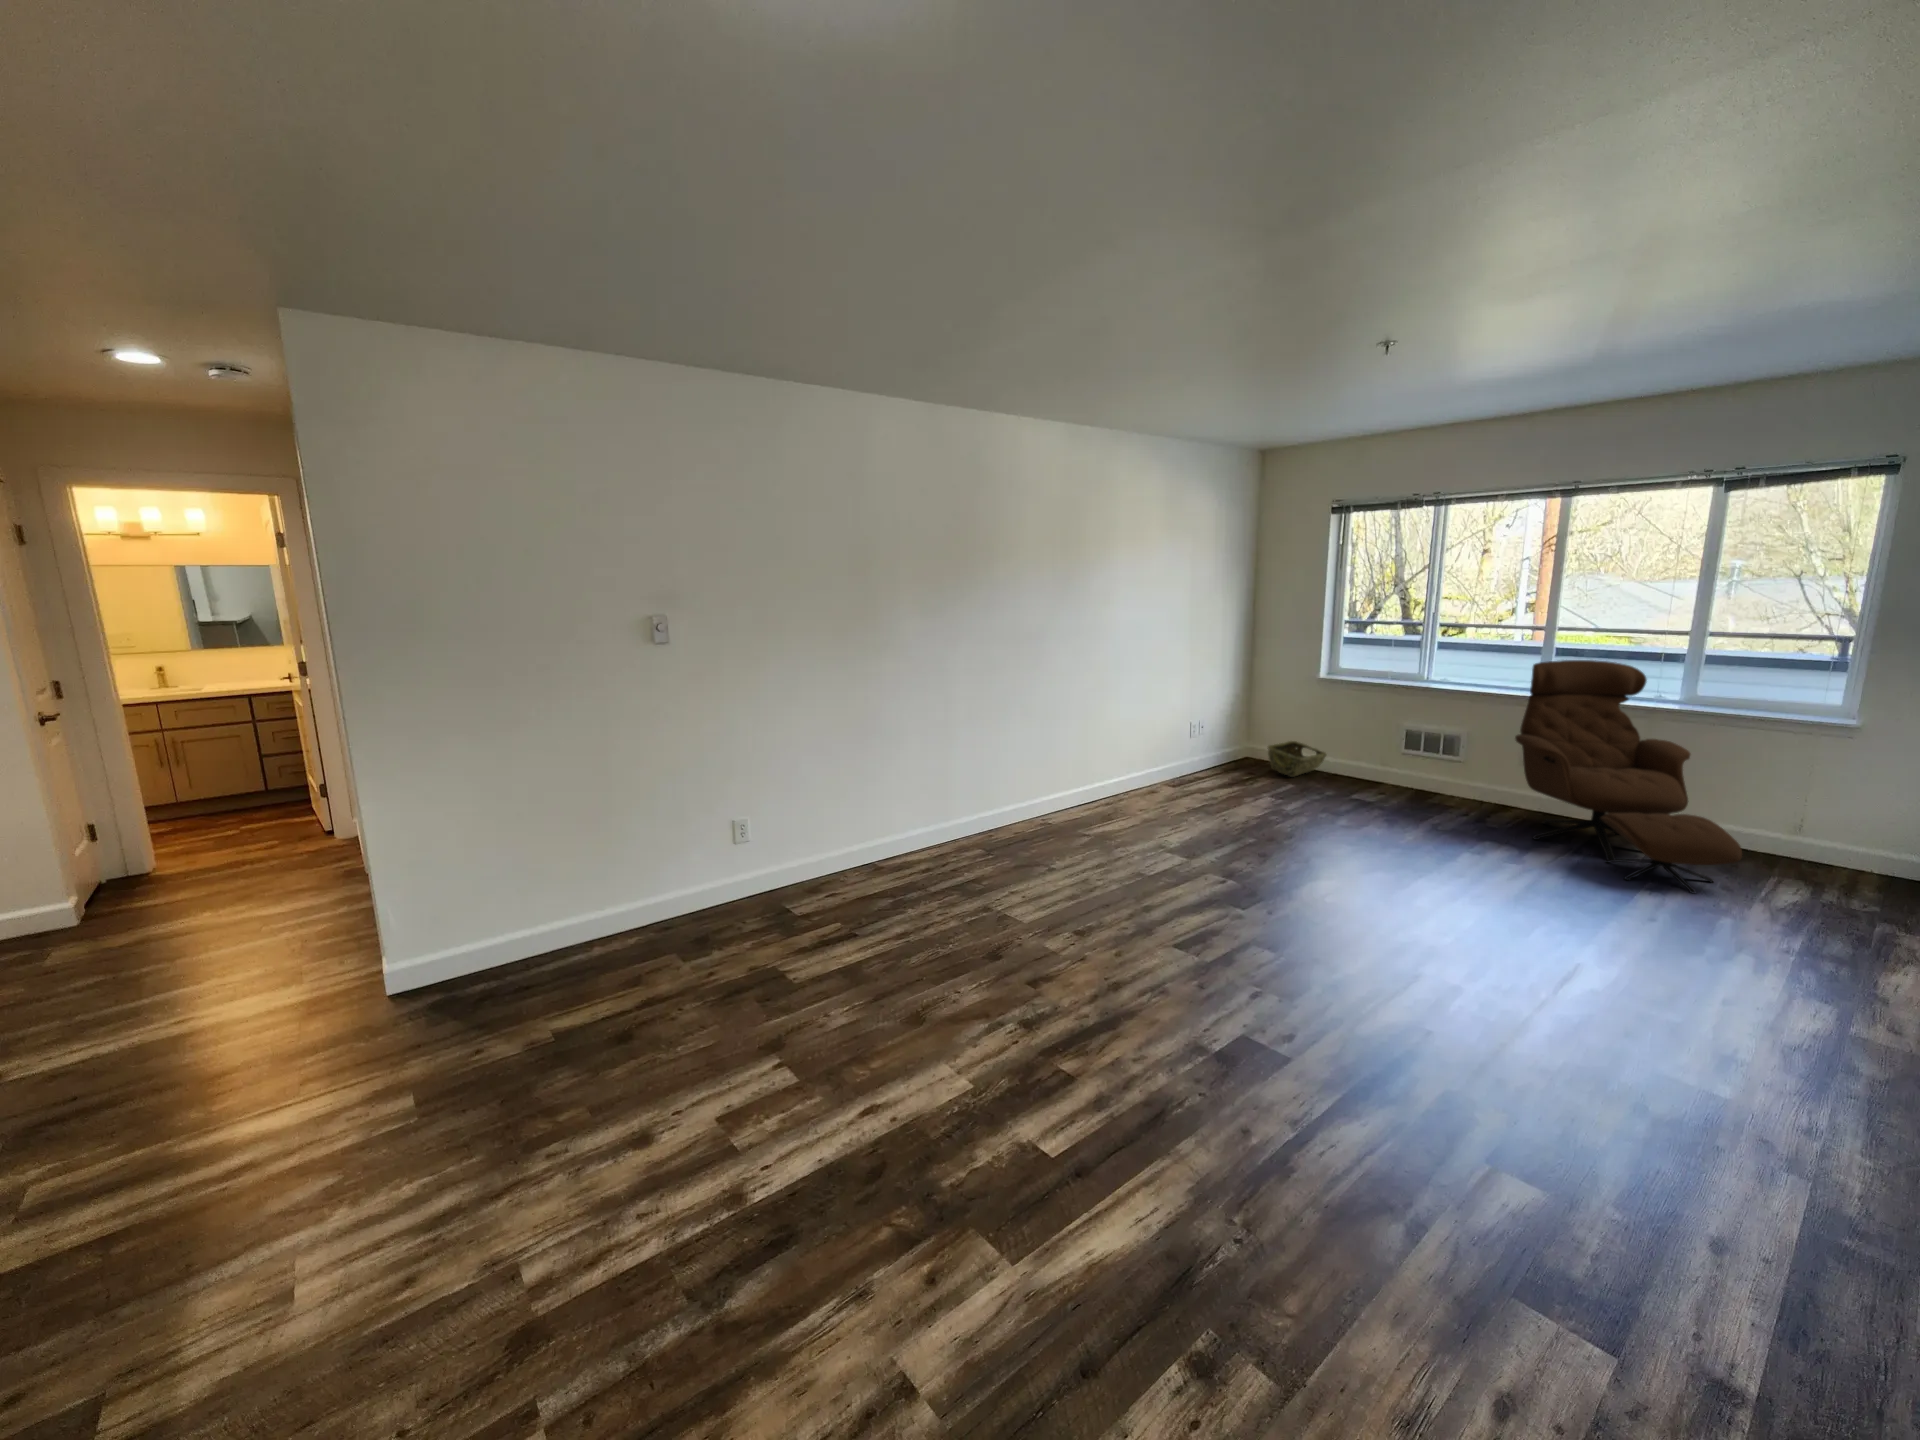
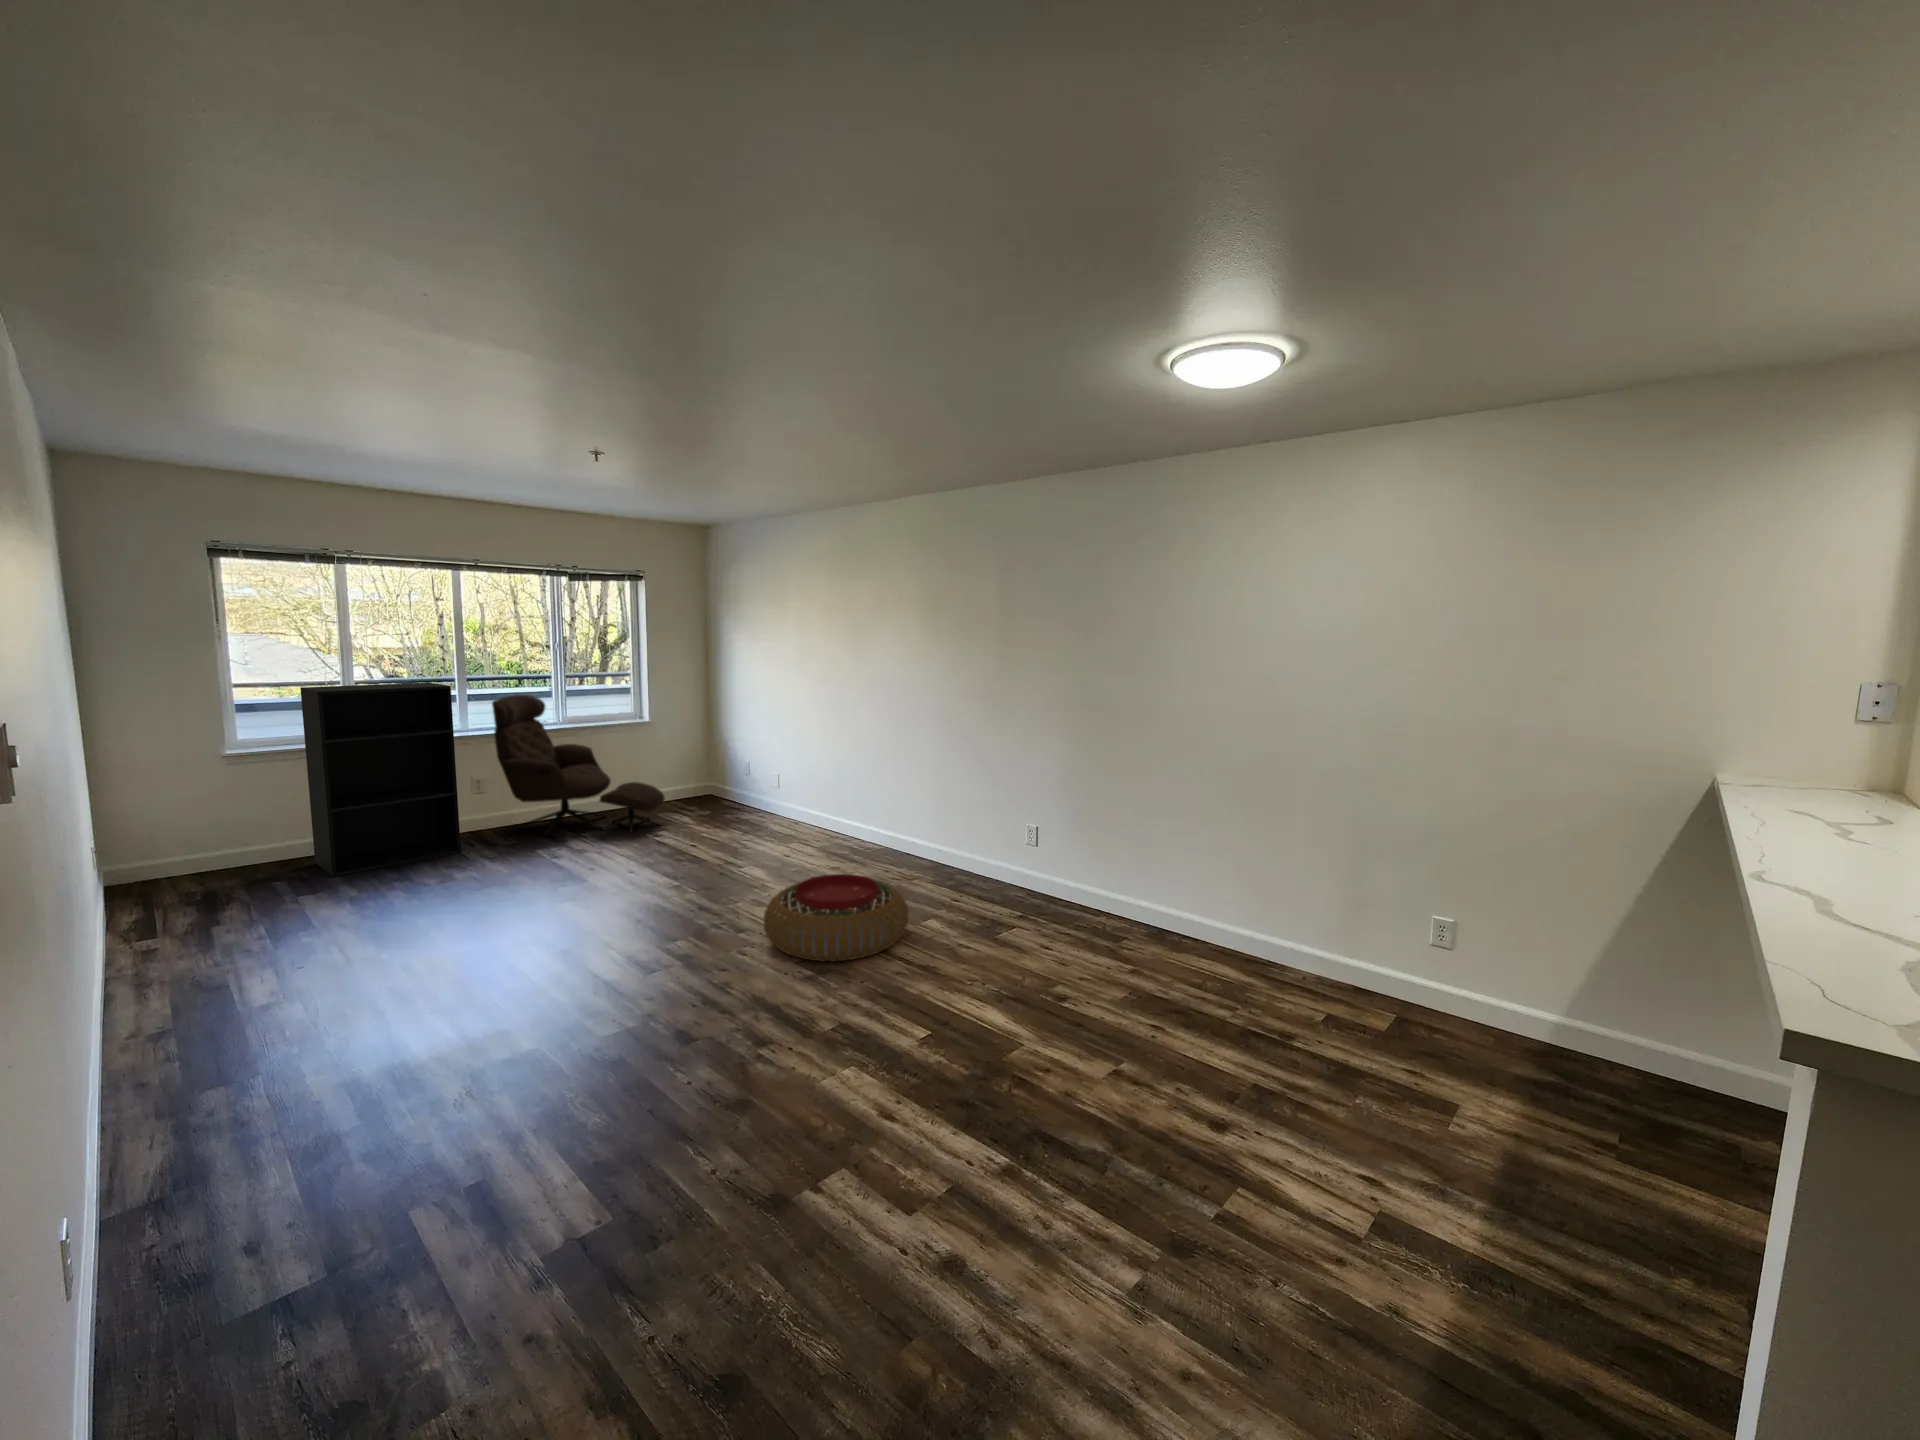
bookshelf: none [1320,625,1475,817] -> present [300,683,461,876]
woven basket: present [1268,741,1326,777] -> none [204,842,276,882]
pouf: none [1228,961,1488,1137] -> present [764,874,909,961]

